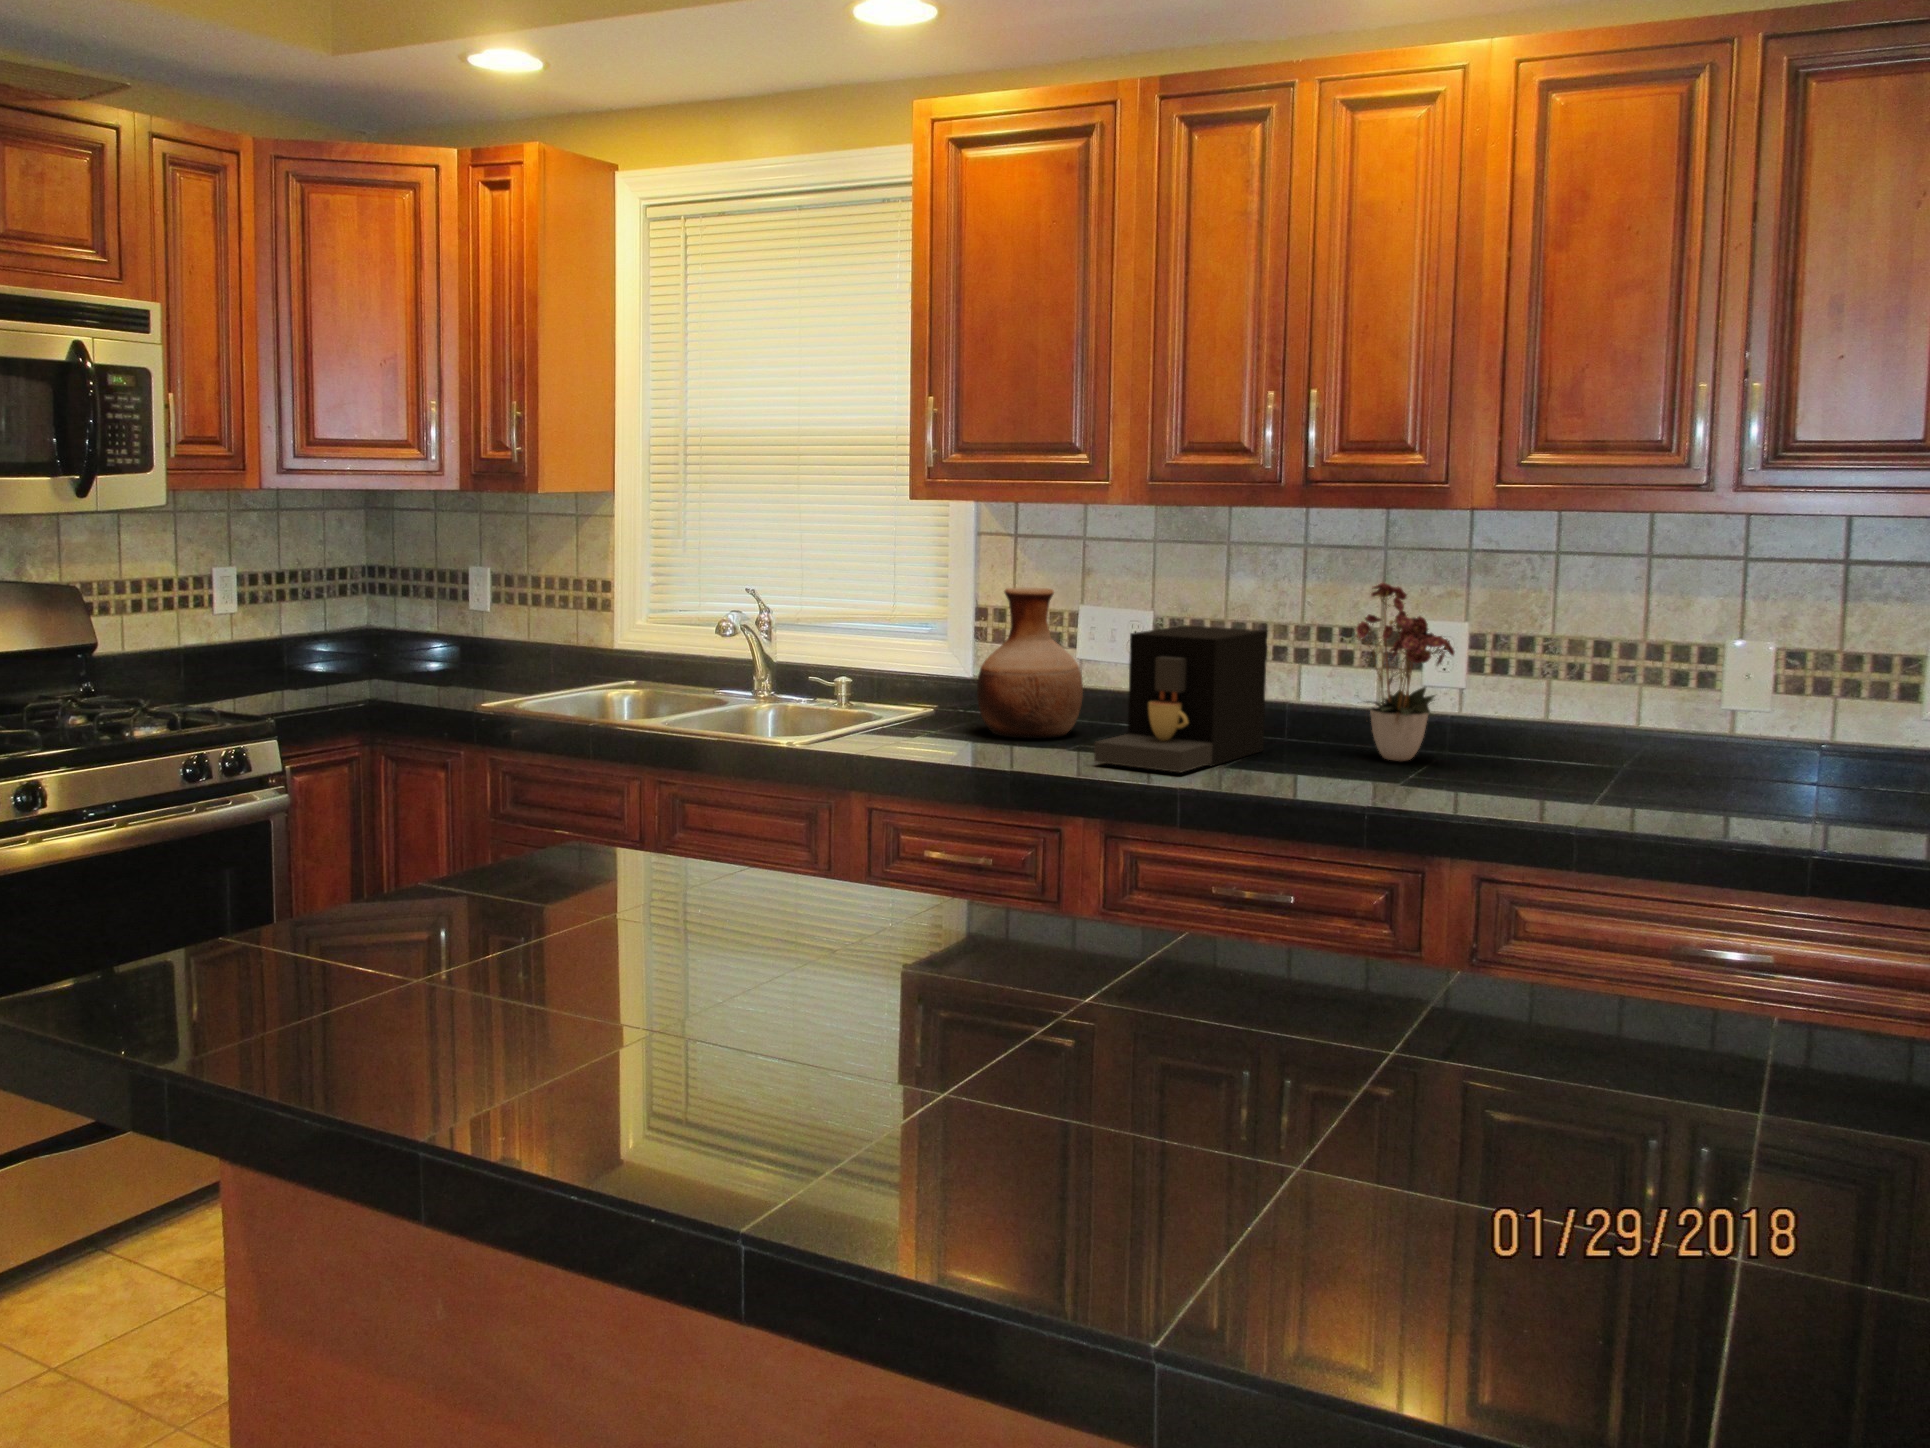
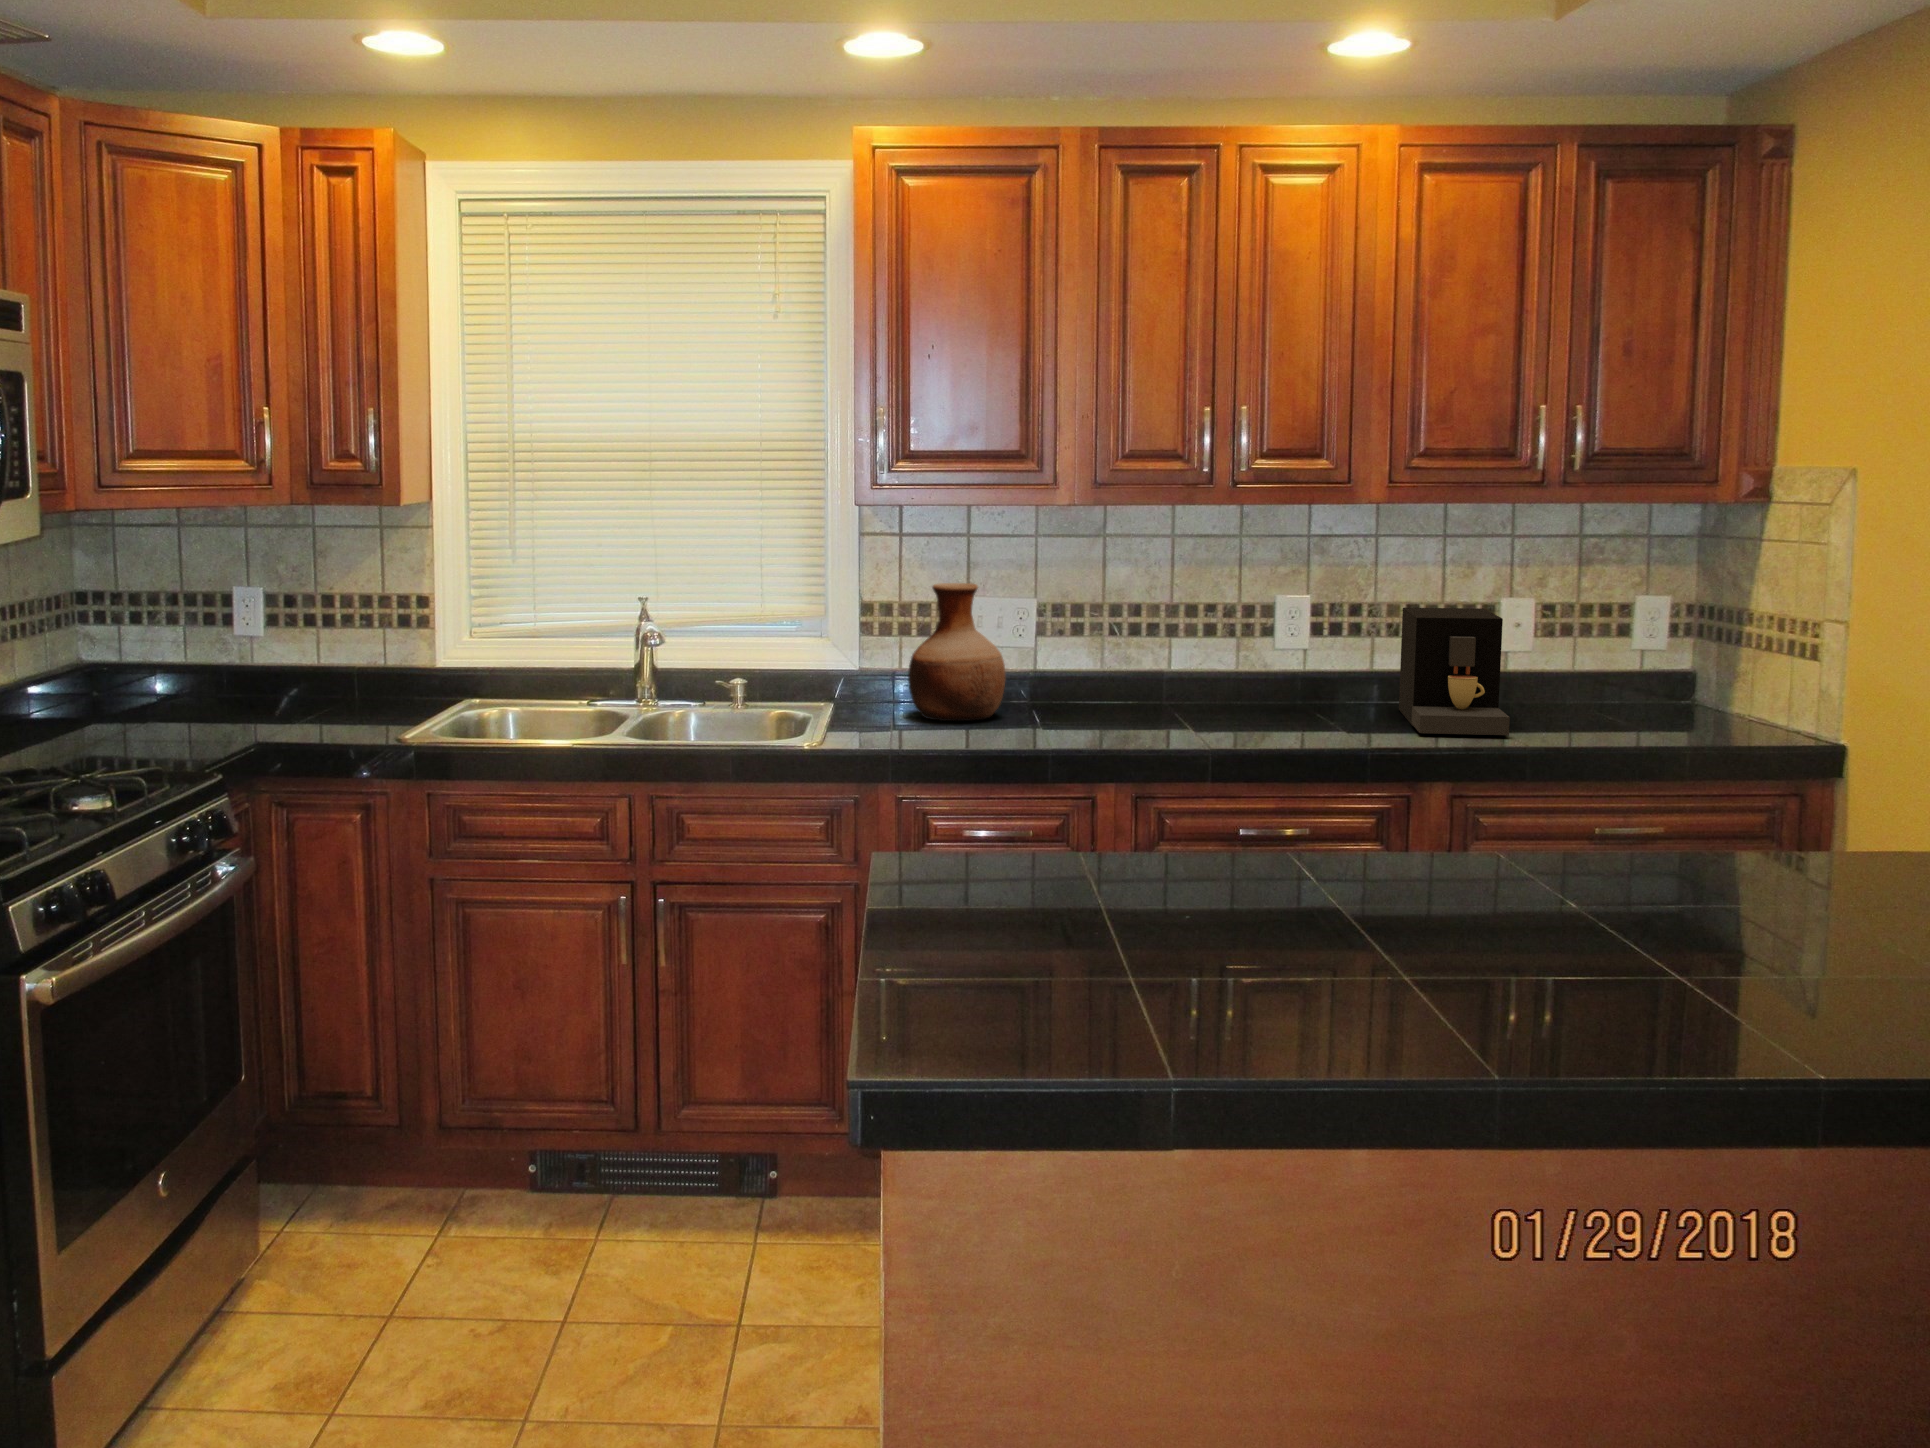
flower arrangement: present [1356,583,1455,761] -> none [1230,558,1338,712]
coffee maker: present [1094,625,1267,773] -> present [1399,608,1510,735]

